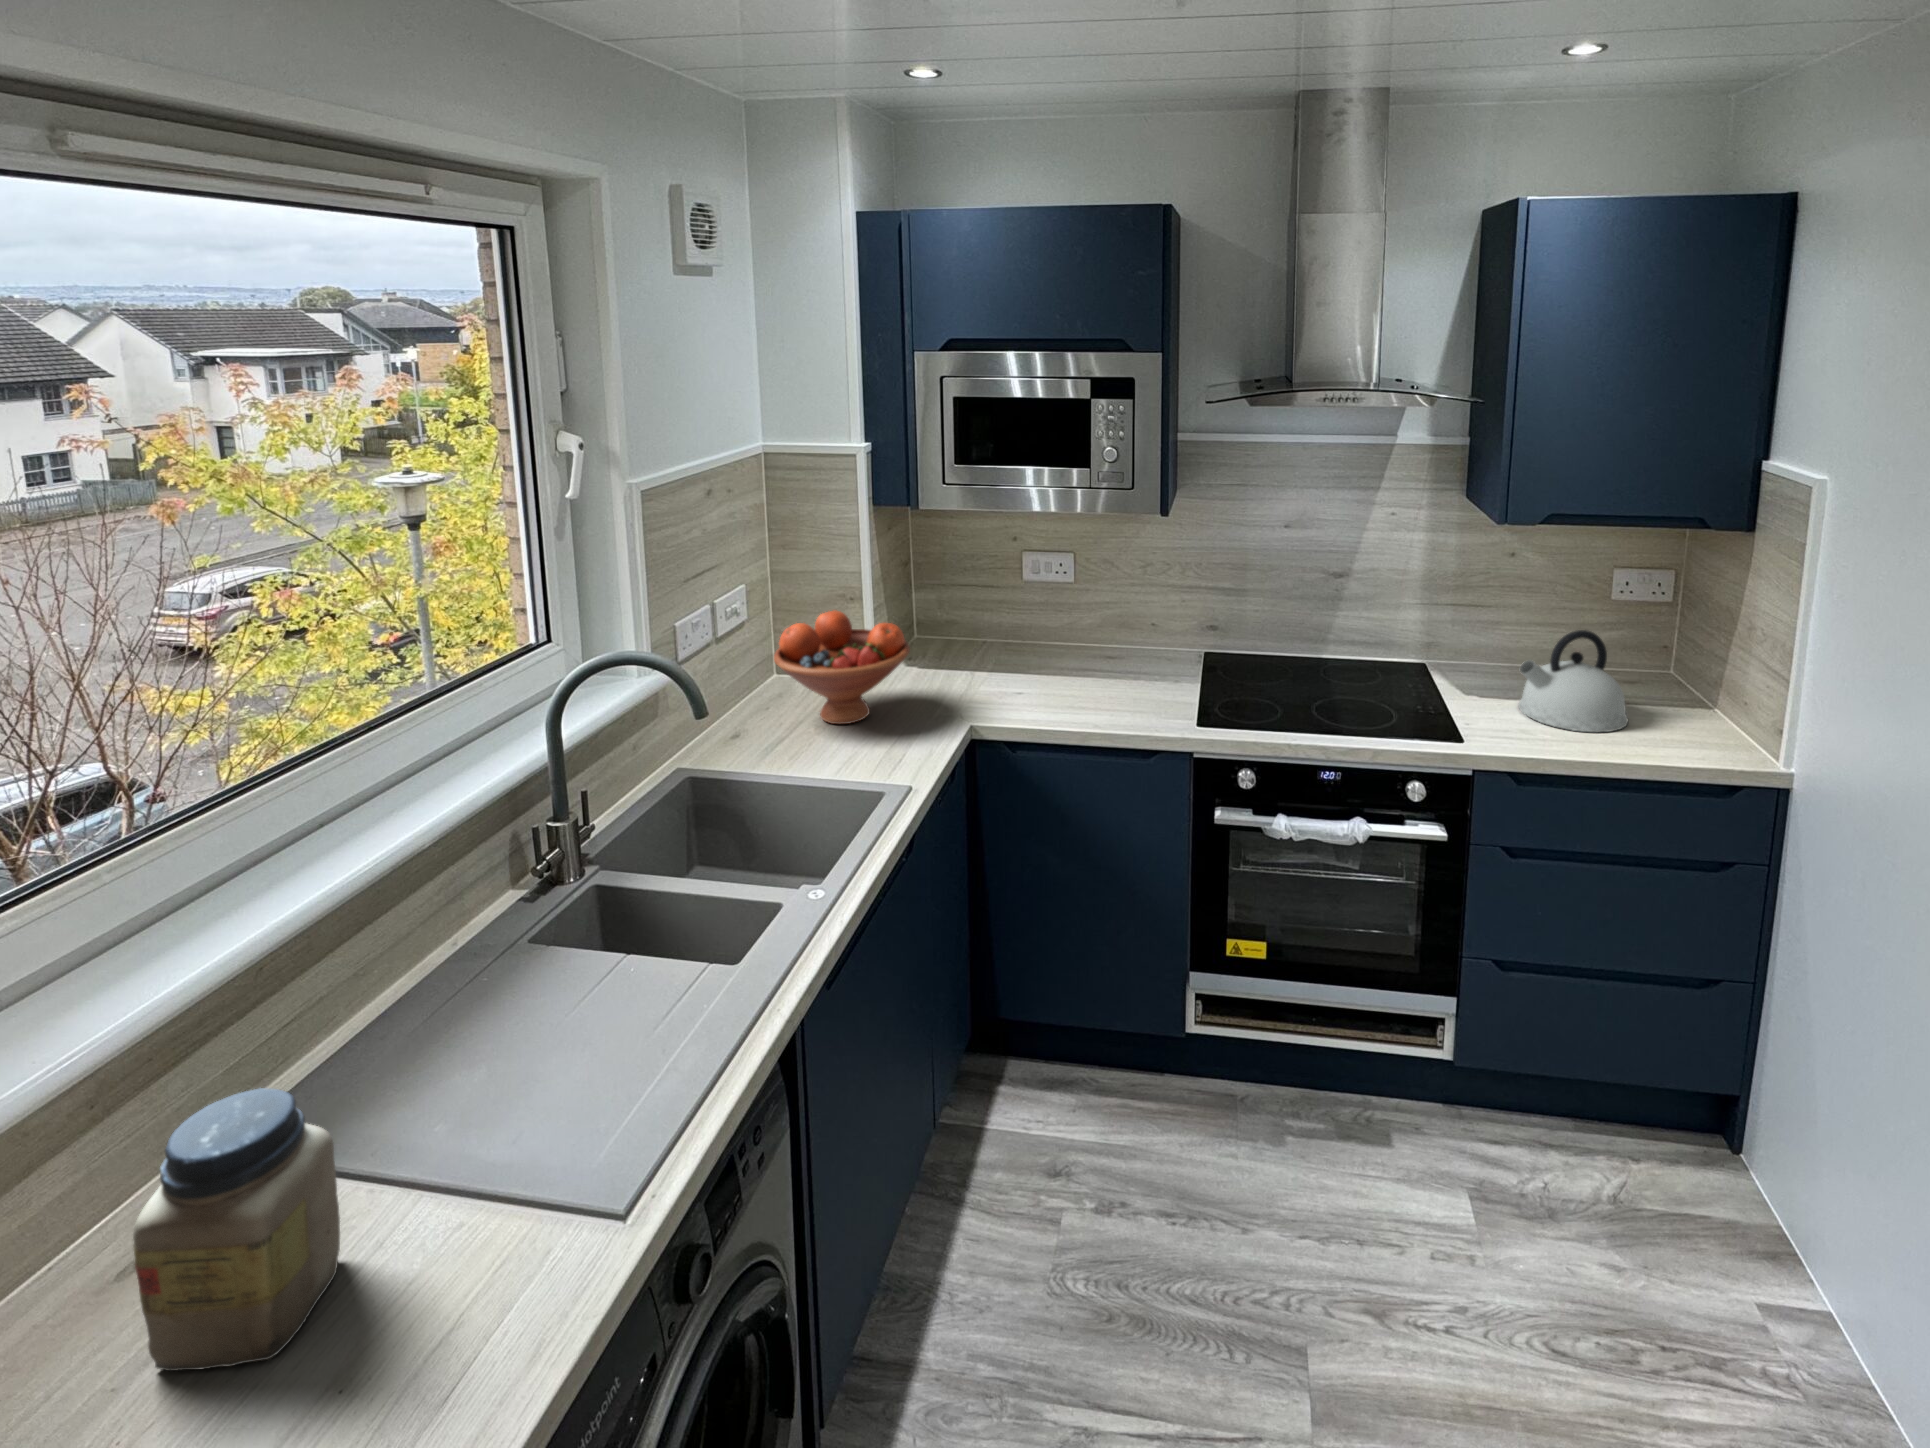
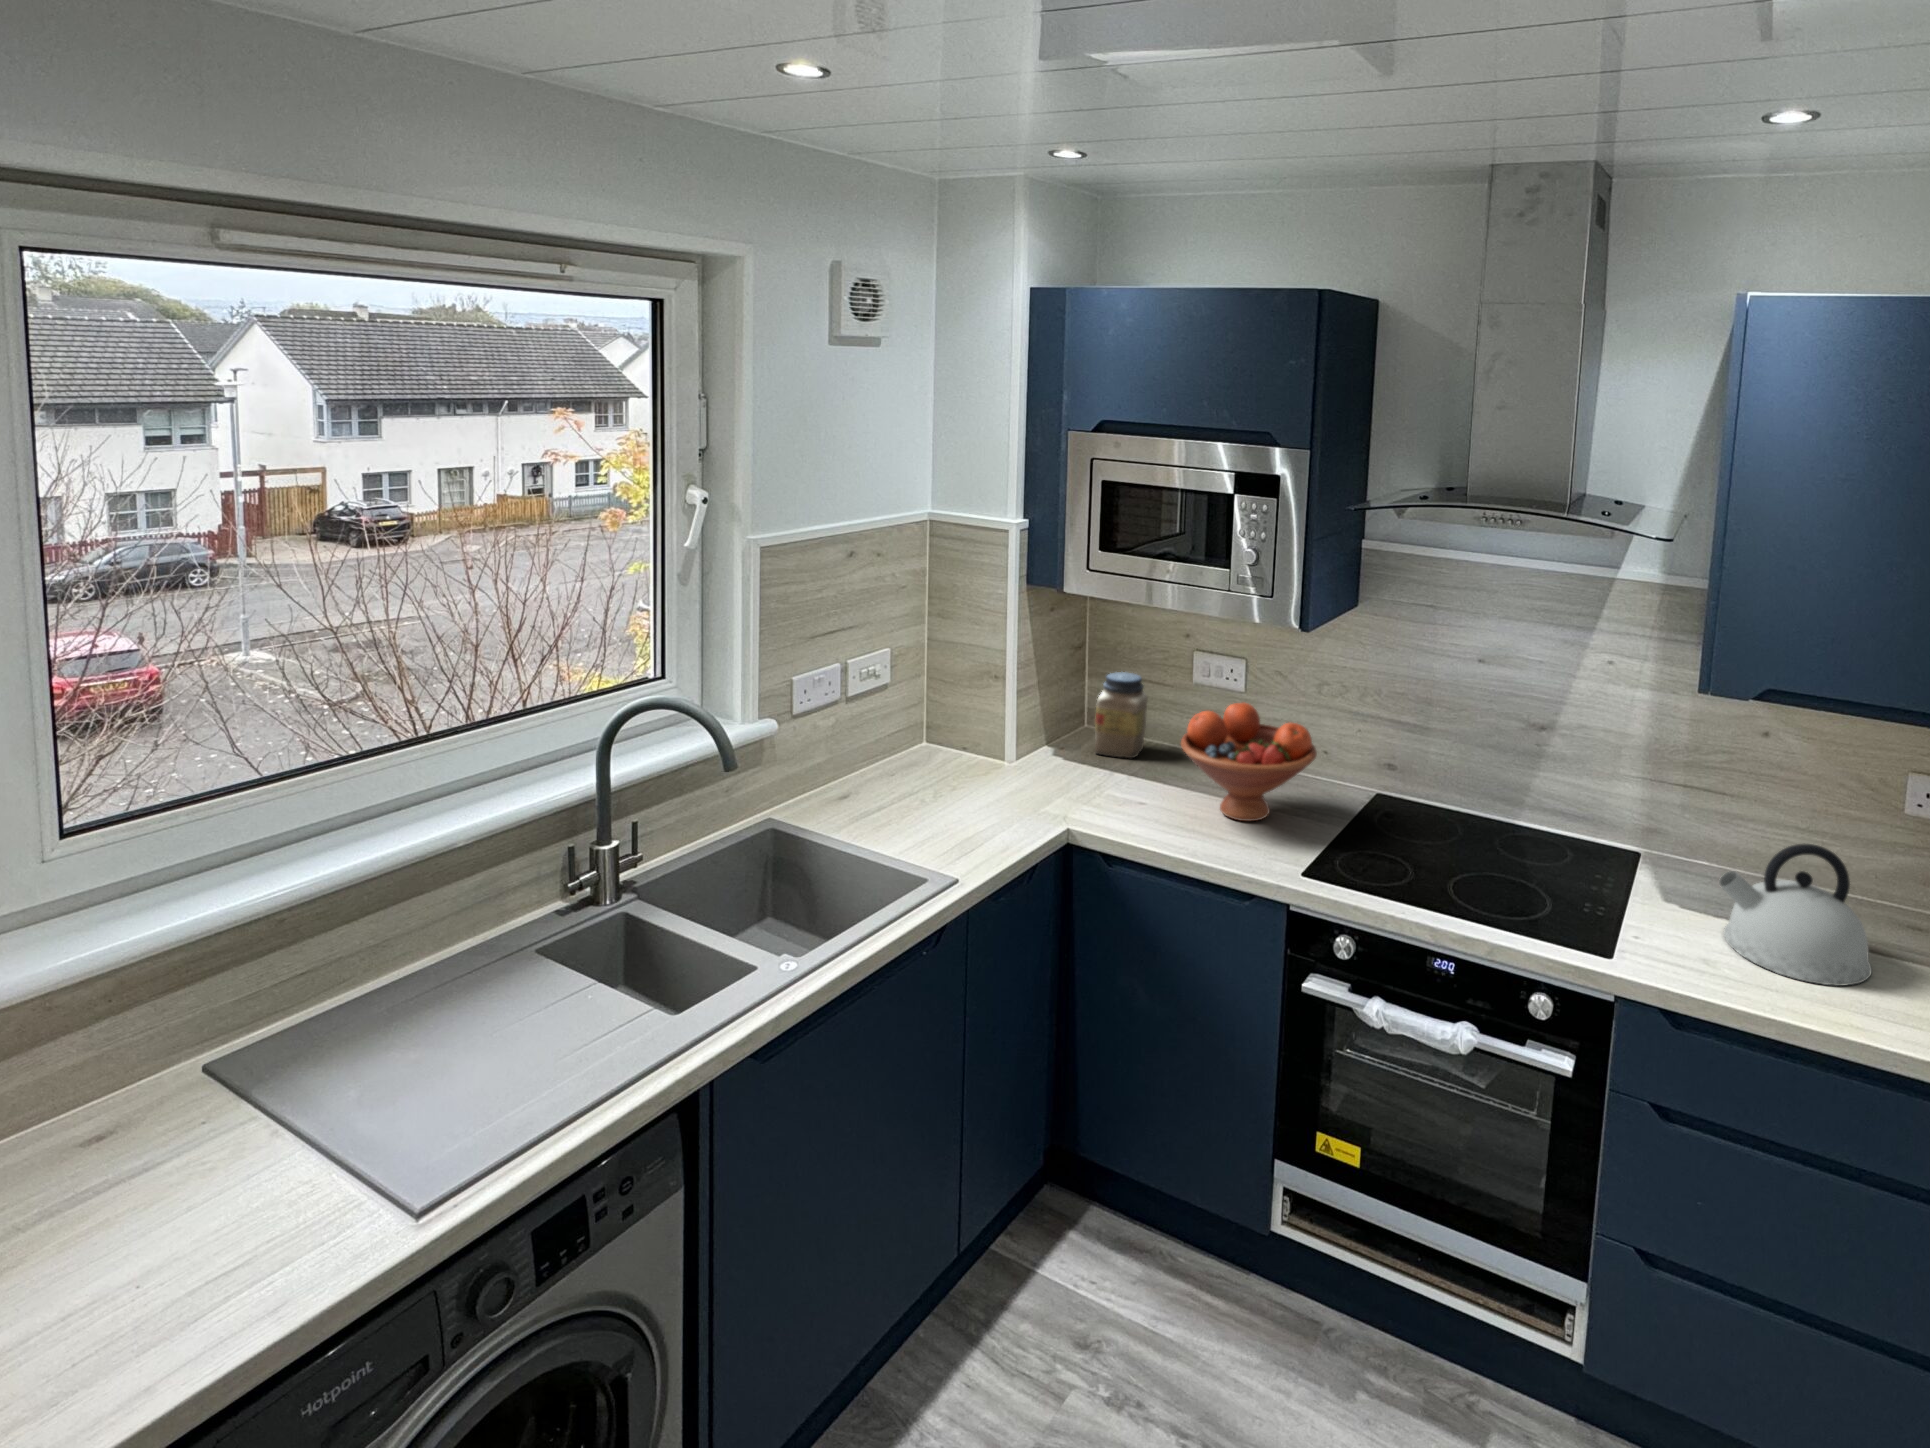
fruit bowl: present [774,610,910,724] -> present [1181,703,1317,821]
jar: present [133,1088,340,1371] -> present [1095,672,1148,758]

